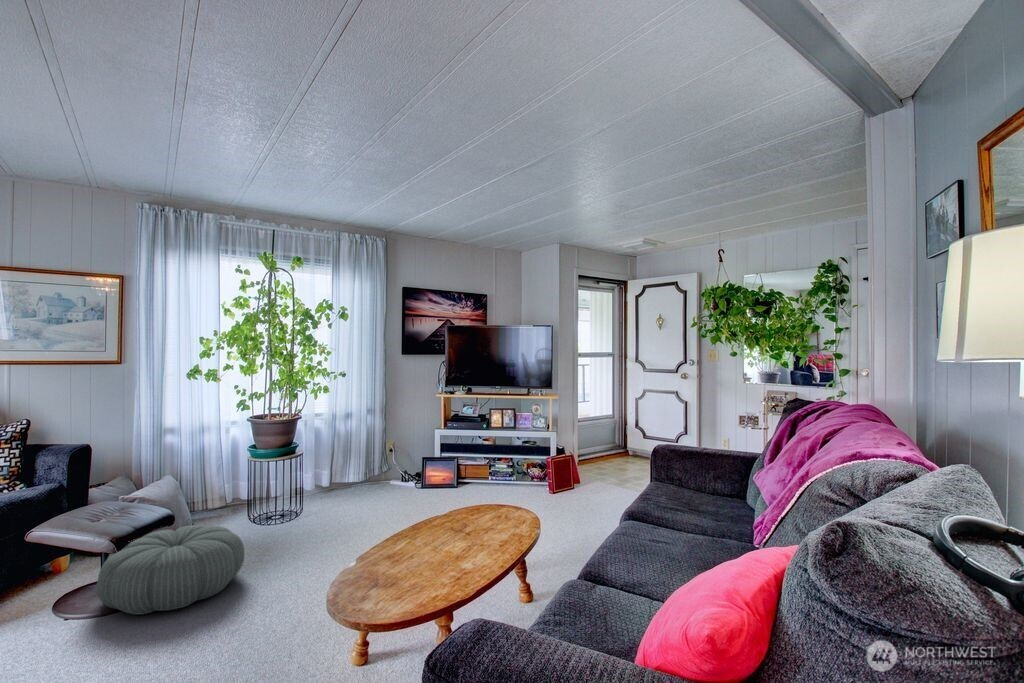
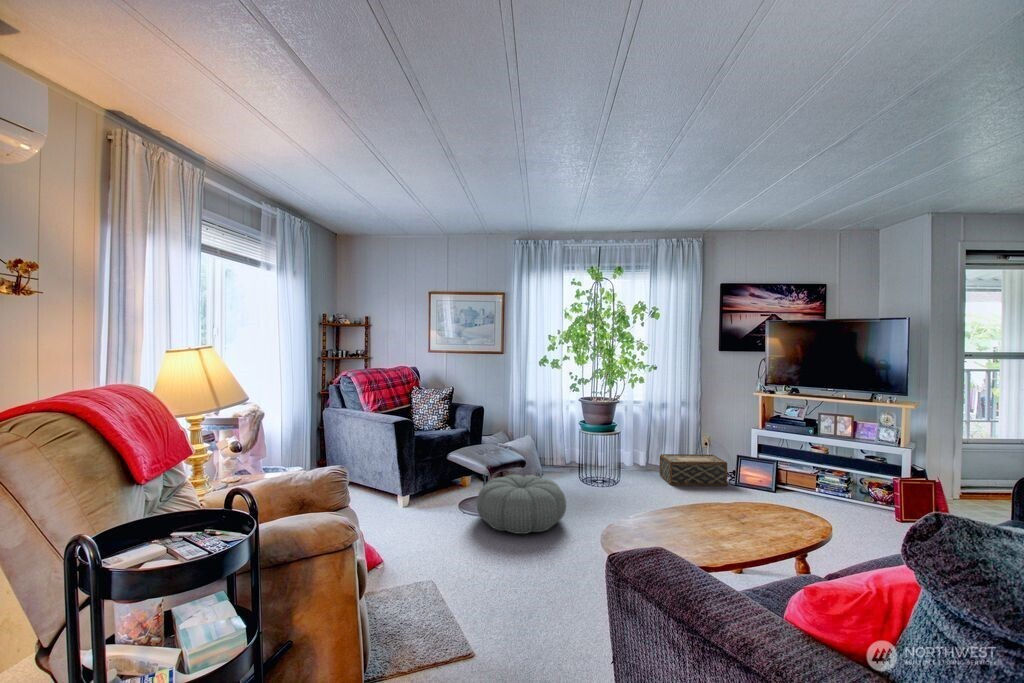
woven basket: none [345,462,415,502] -> present [659,454,727,486]

